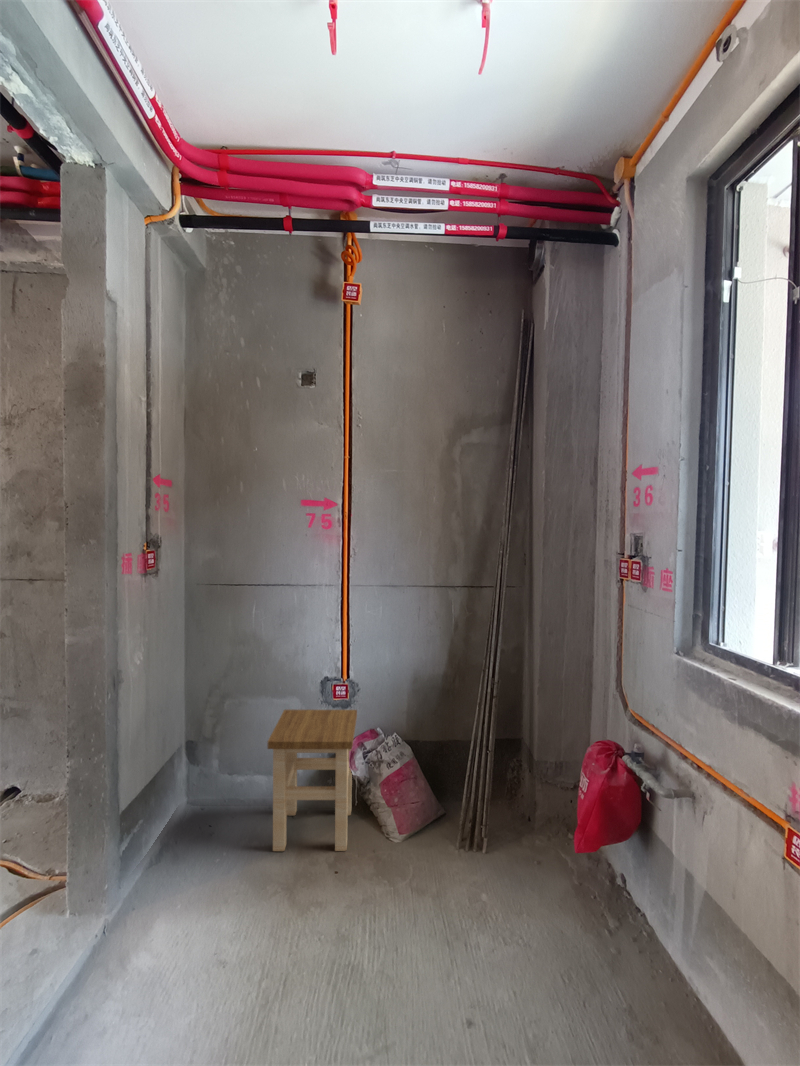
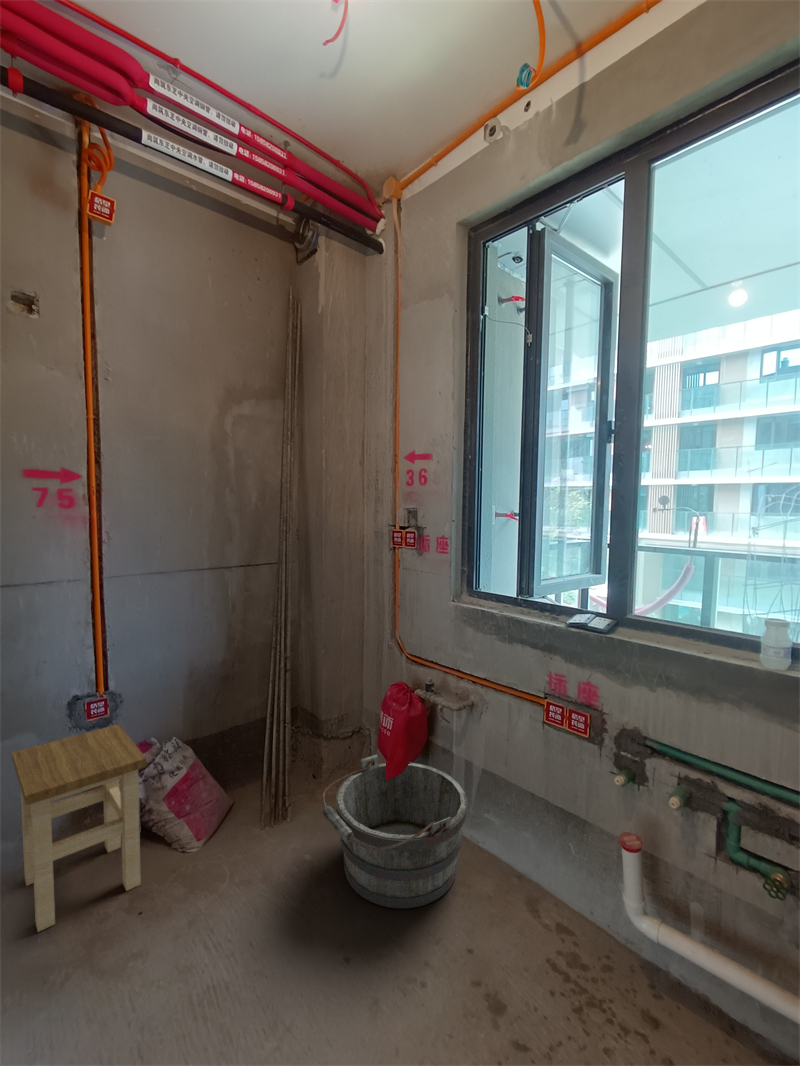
bucket: none [484,816,667,1025] -> present [322,755,468,908]

